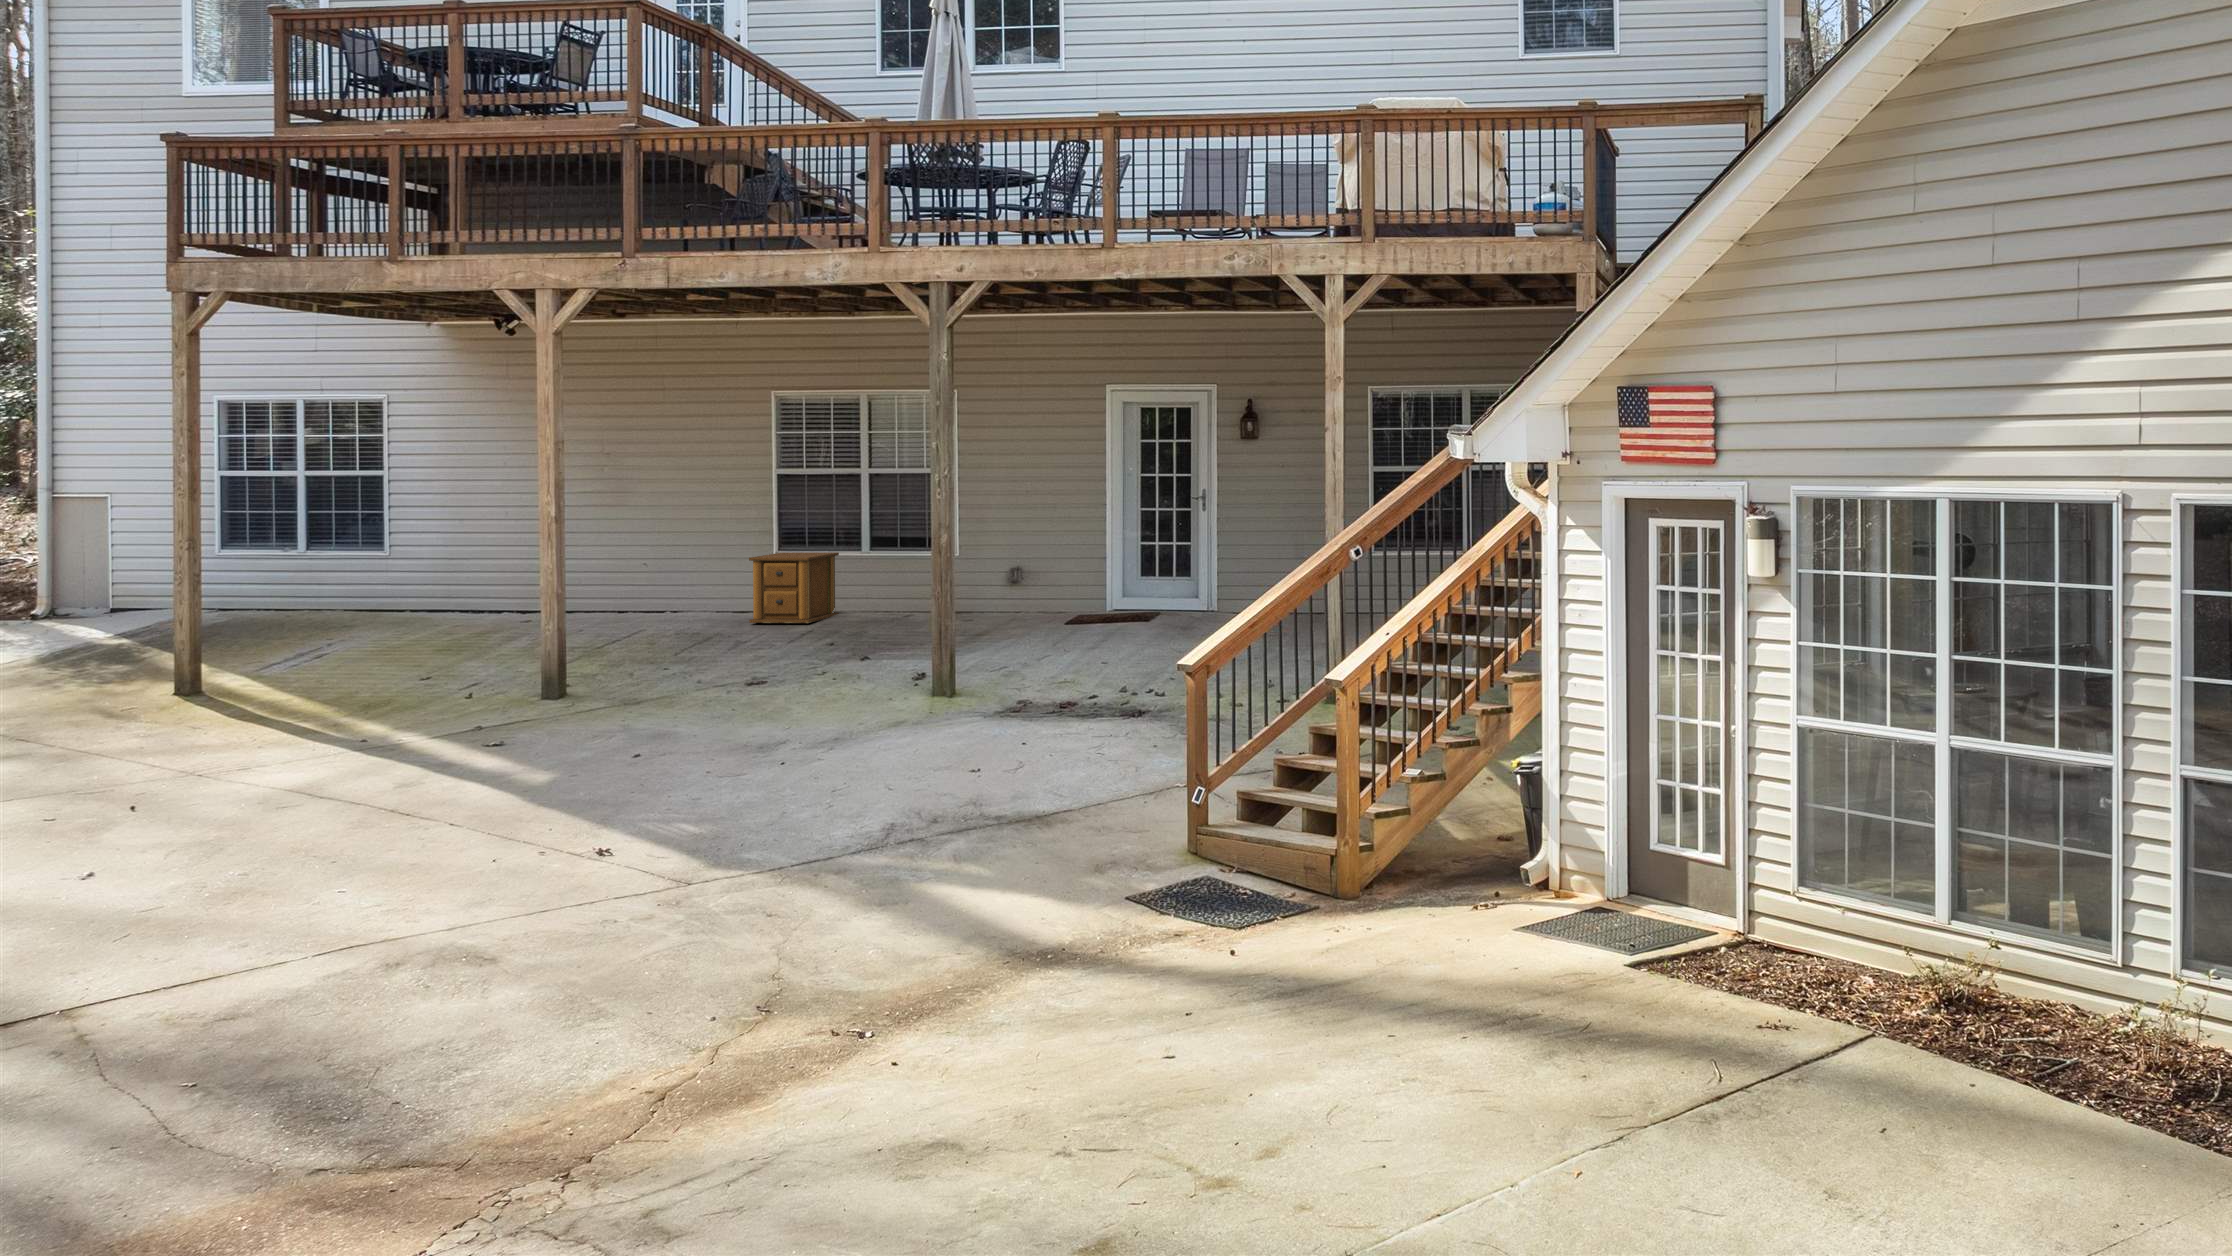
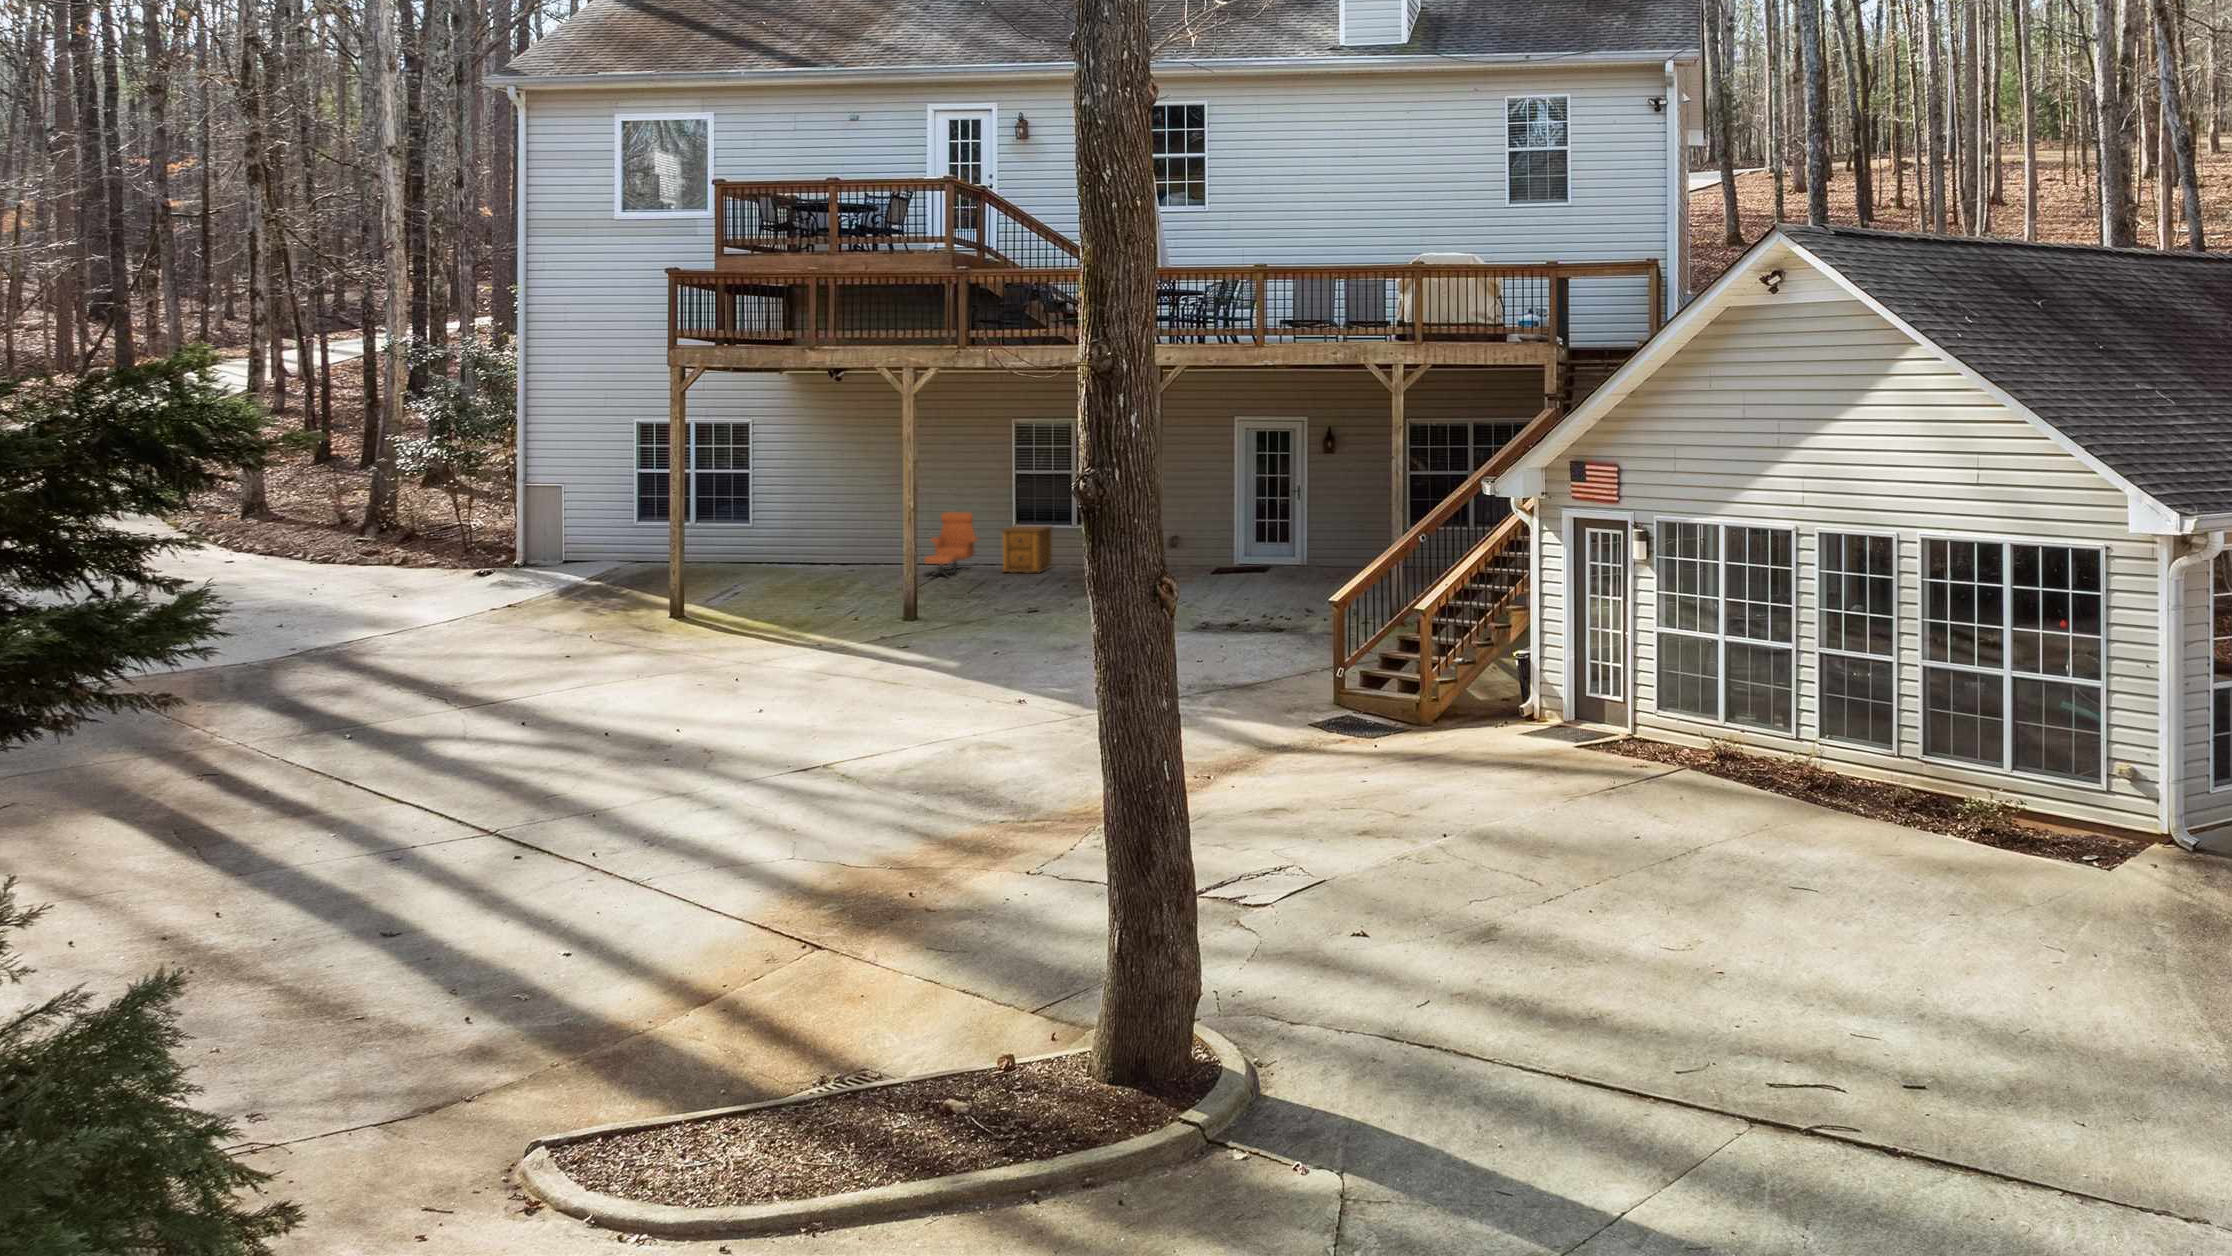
lounge chair: none [627,533,725,631] -> present [924,512,979,576]

